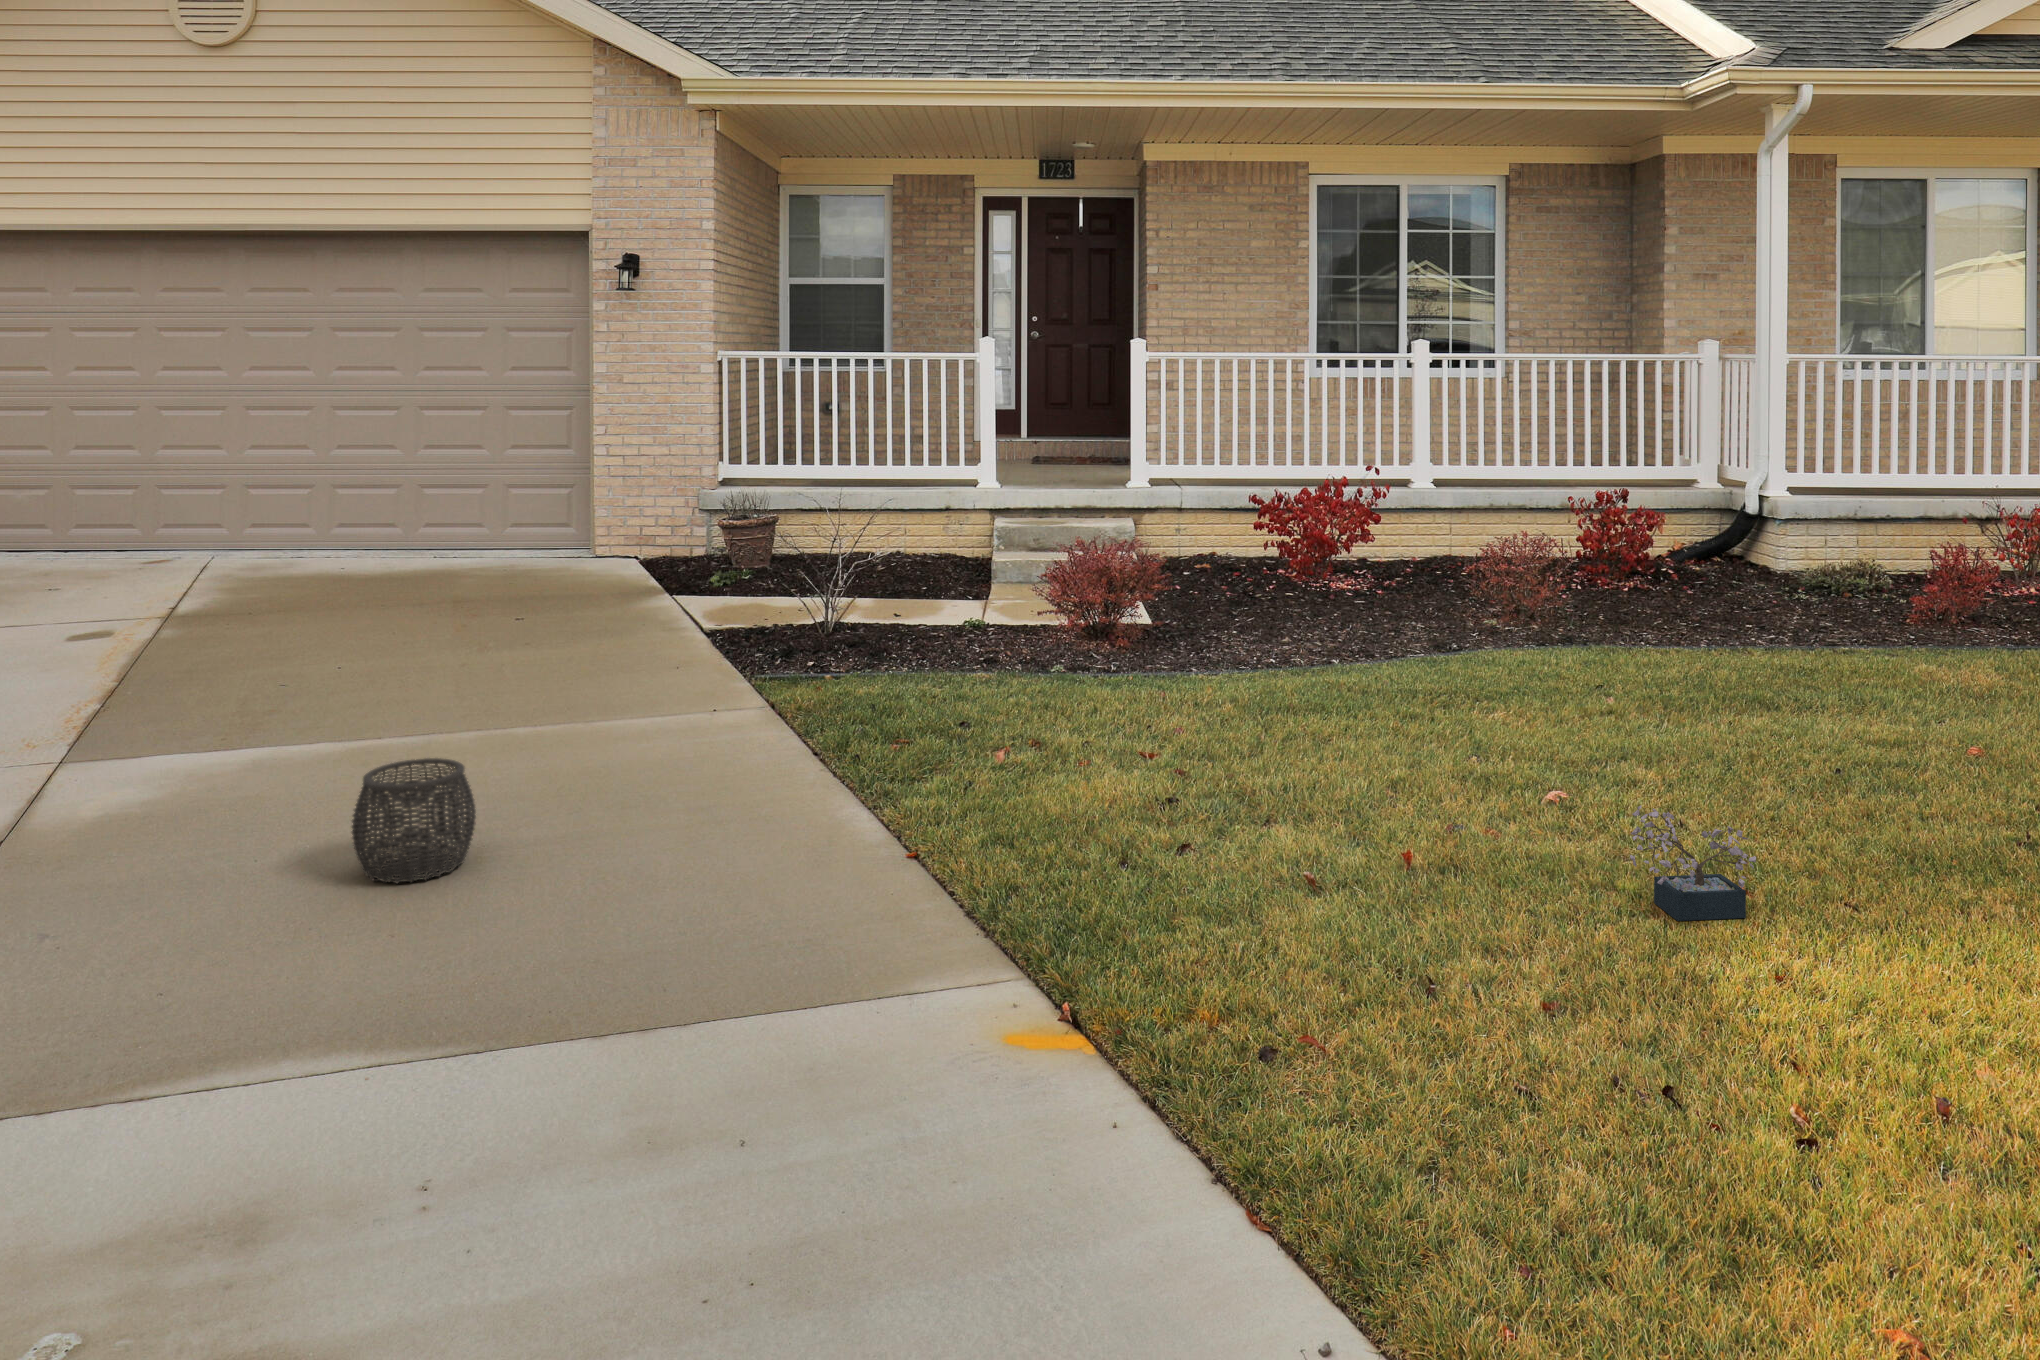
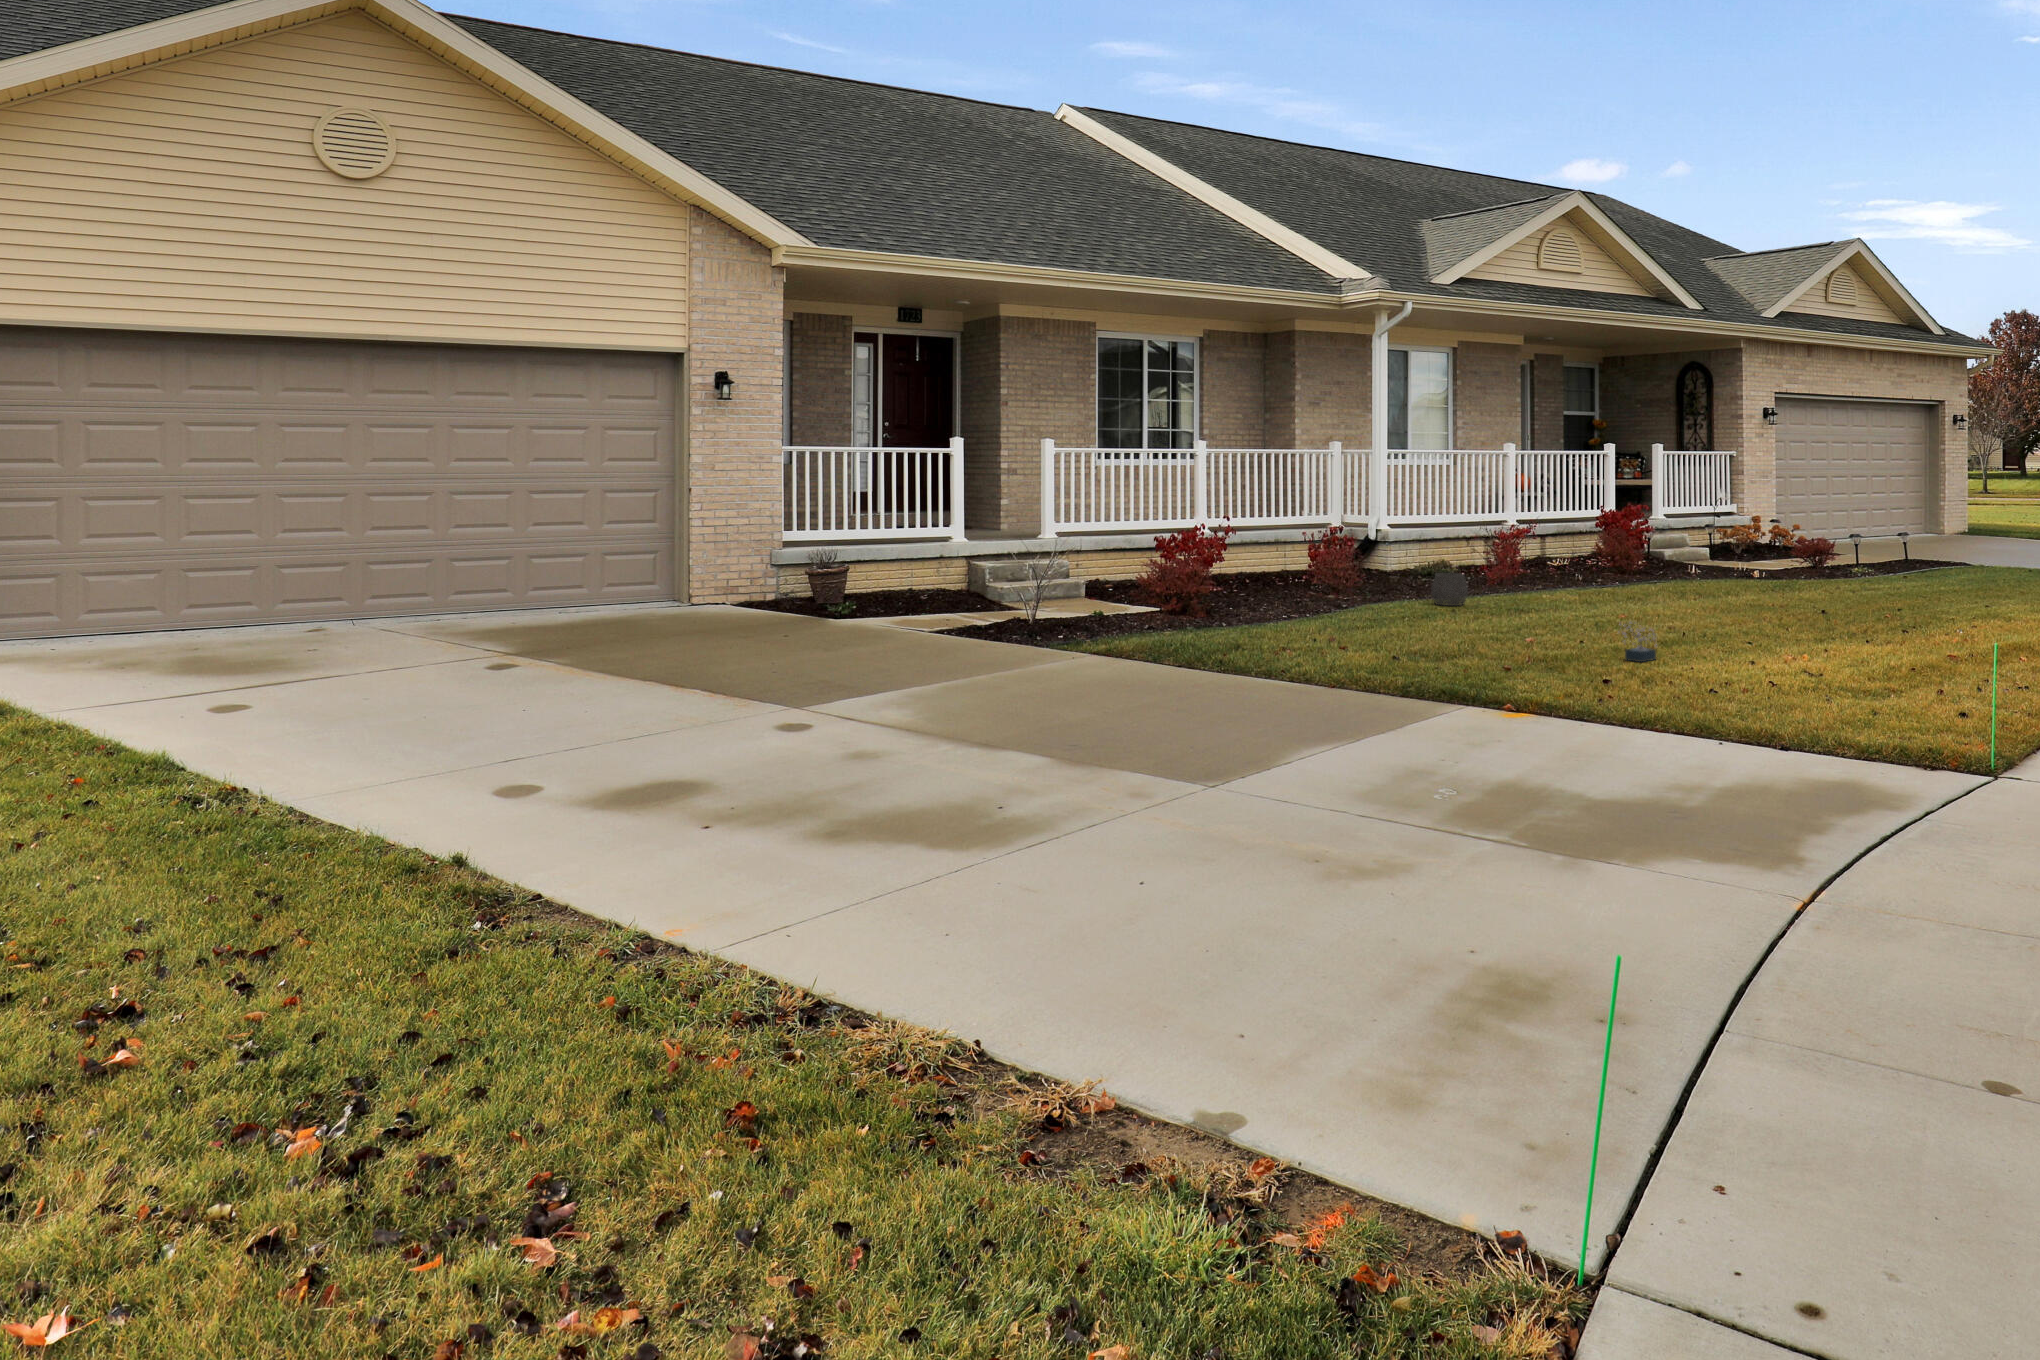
woven basket: present [351,758,476,883] -> present [1431,573,1468,606]

